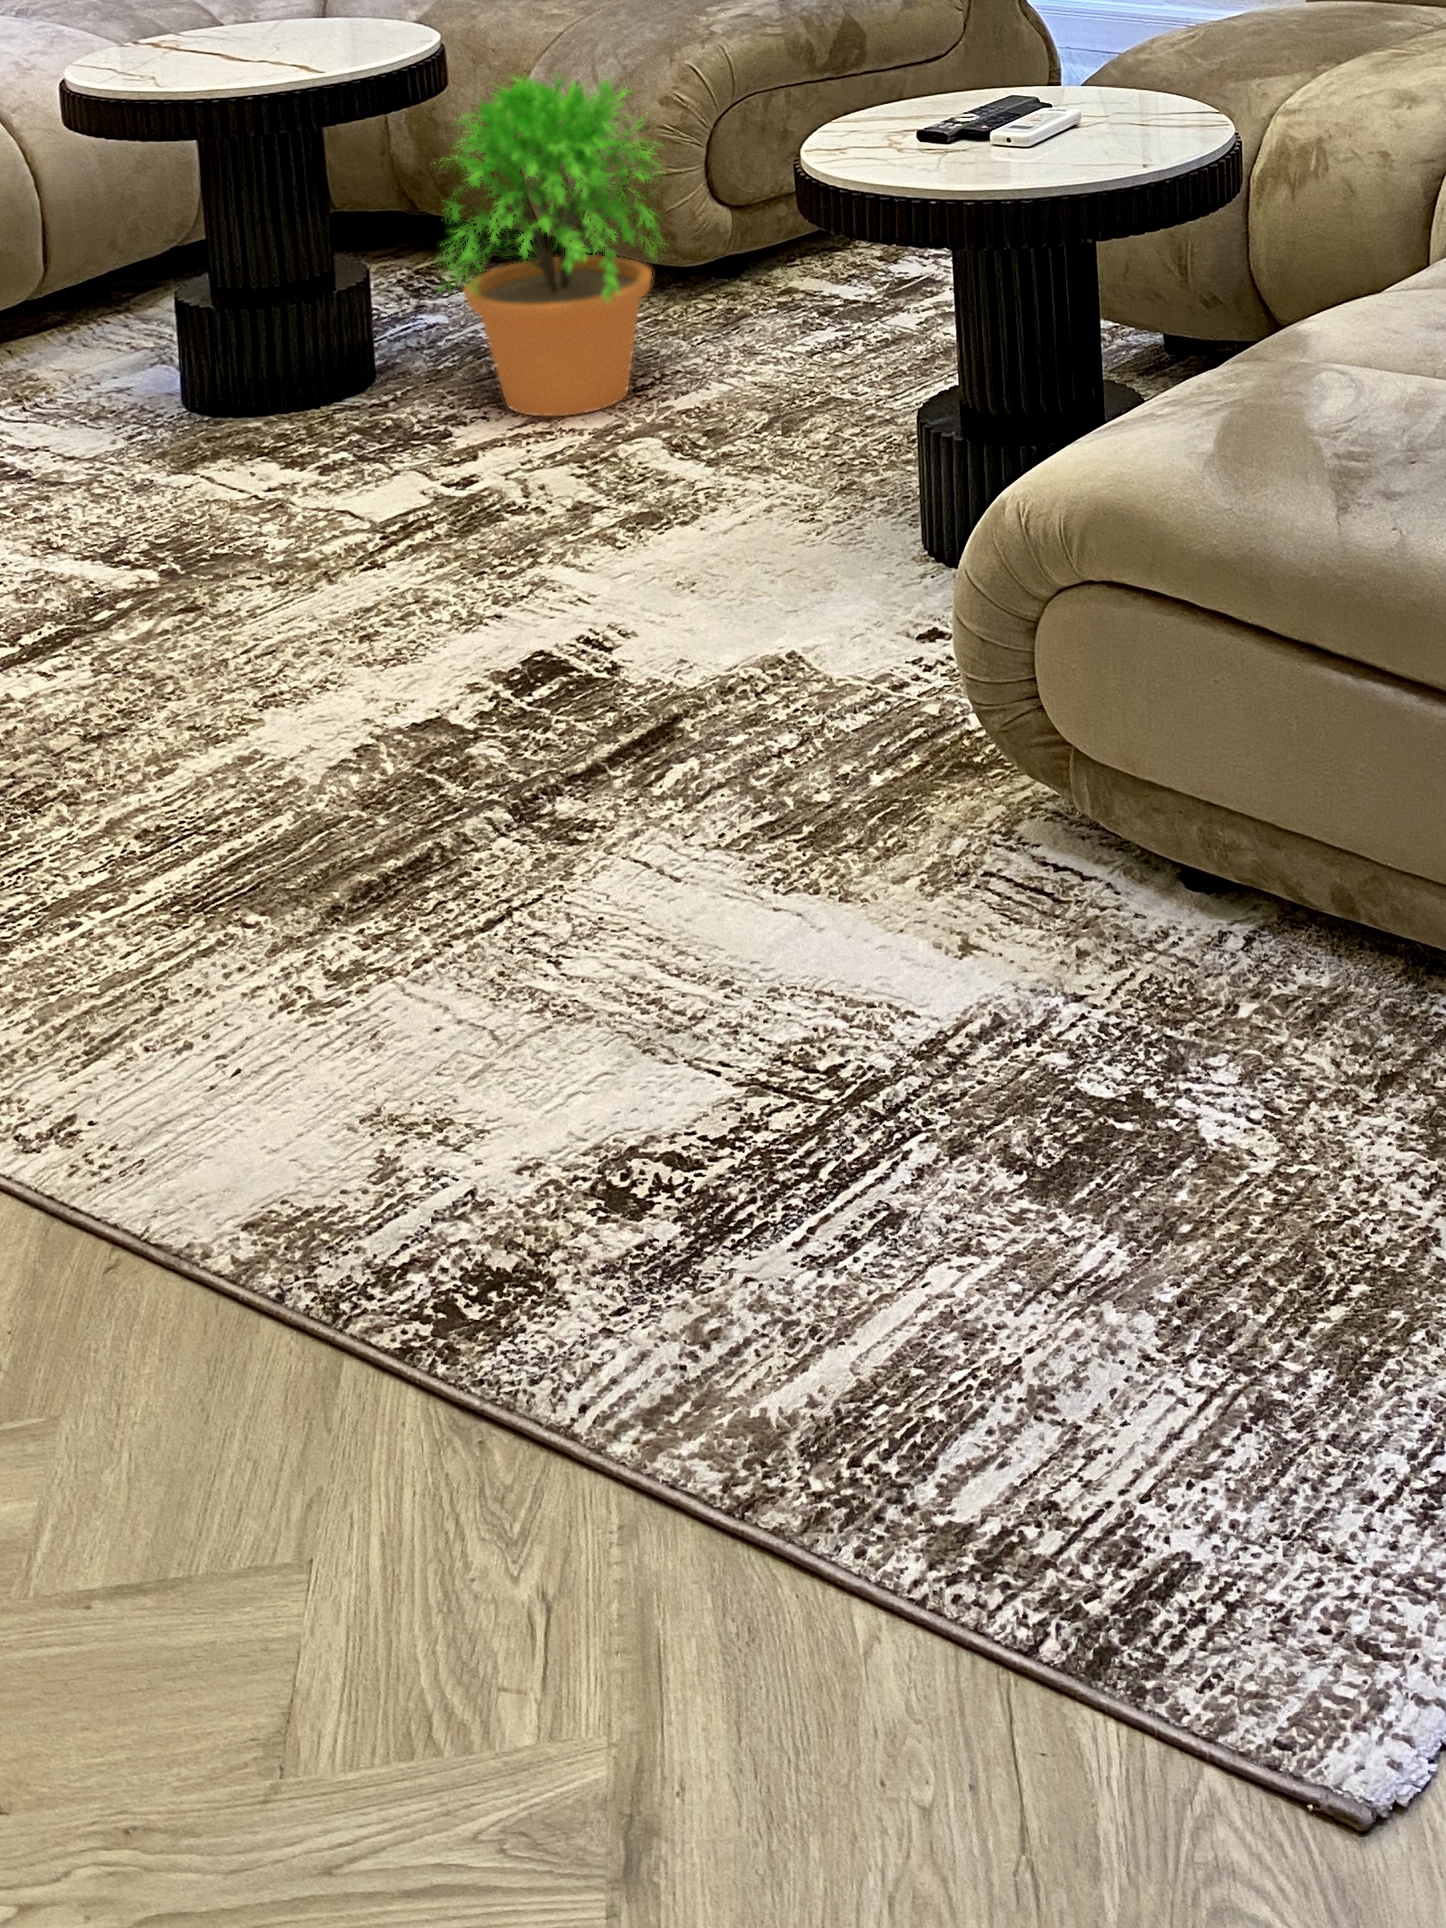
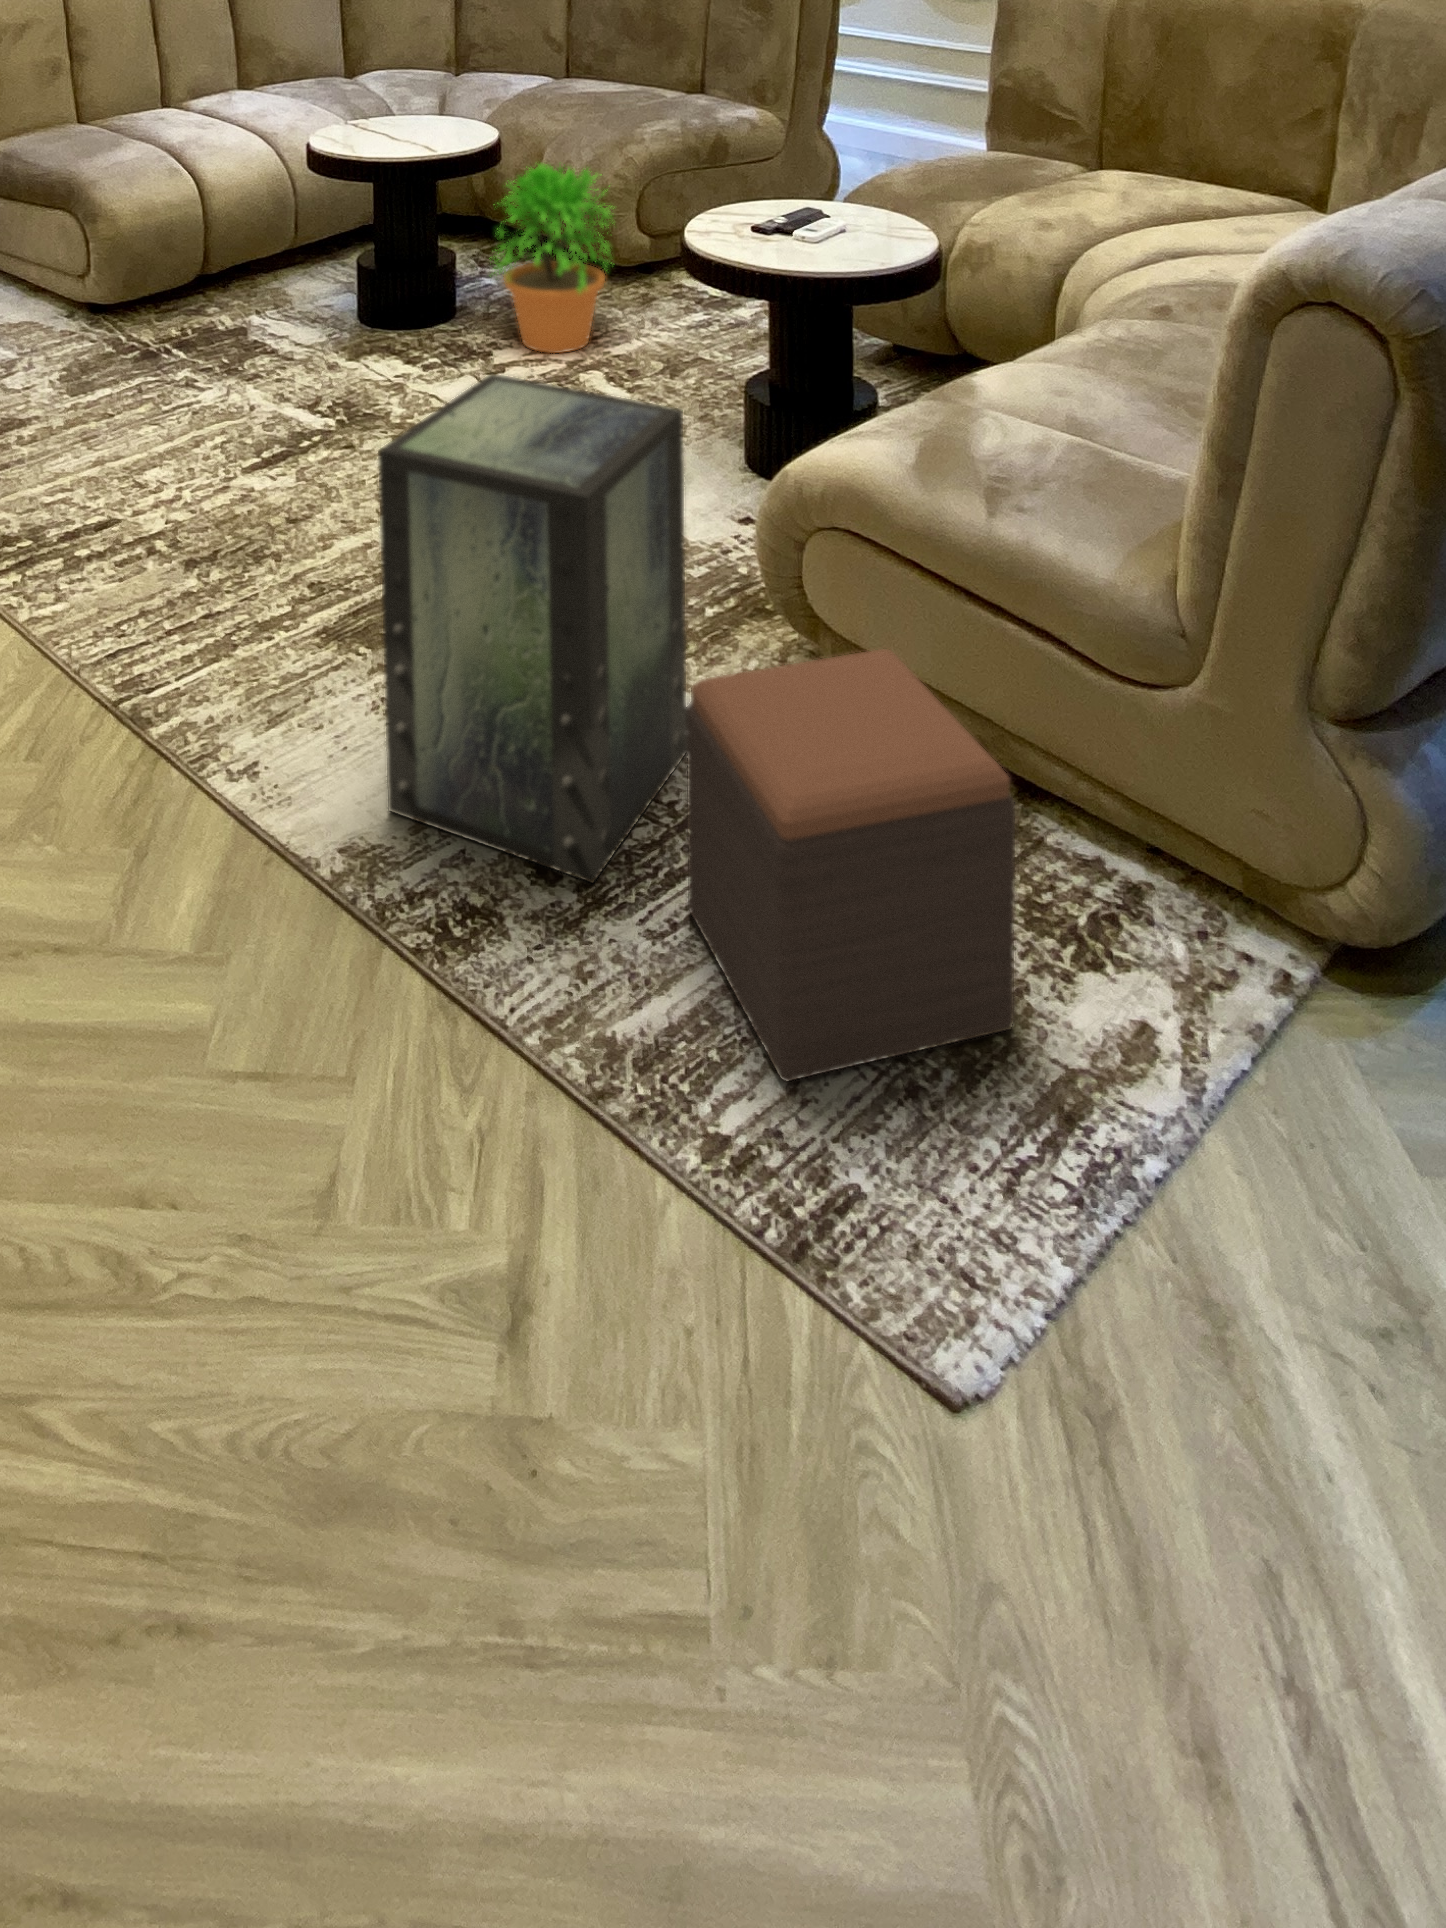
storage box: none [263,377,853,1206] -> present [378,374,687,883]
footstool: none [852,735,1419,1435] -> present [686,649,1015,1081]

